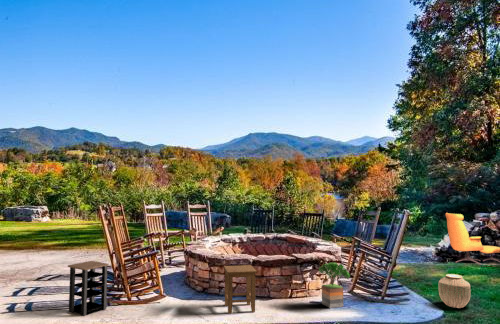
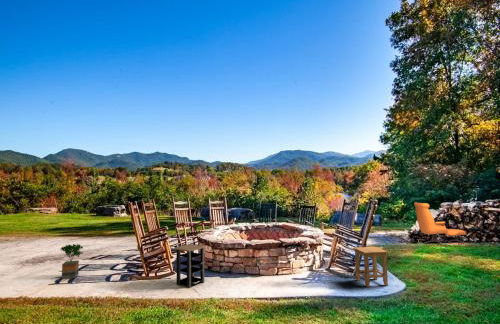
side table: present [68,261,108,316] -> present [174,244,205,288]
potted tree: present [319,263,350,308] -> present [60,244,83,279]
stool: present [224,265,257,314] -> present [353,247,388,287]
woven basket: present [439,274,470,308] -> none [402,254,430,283]

